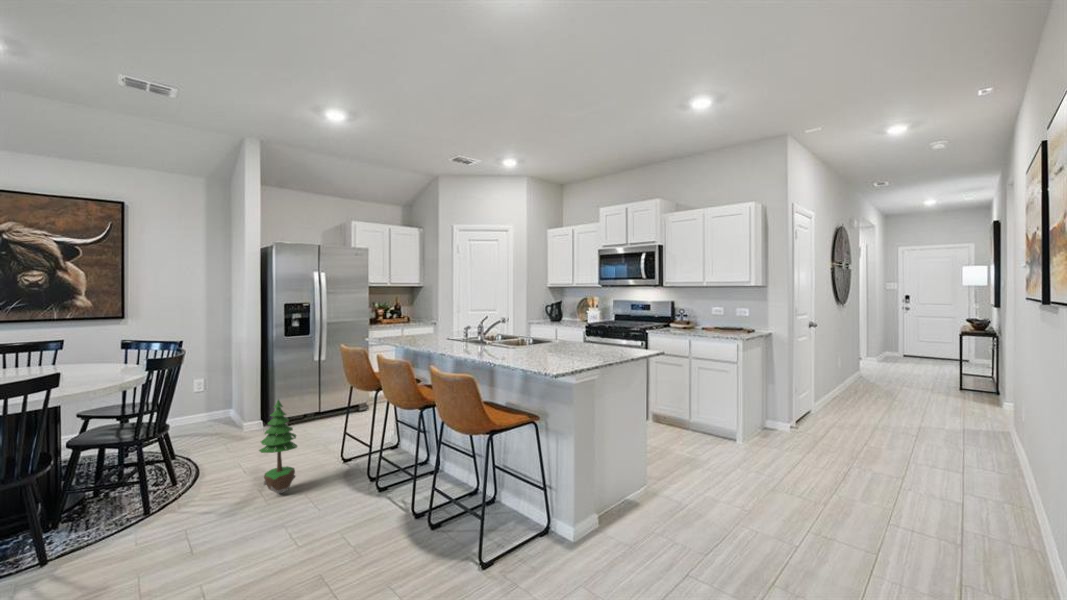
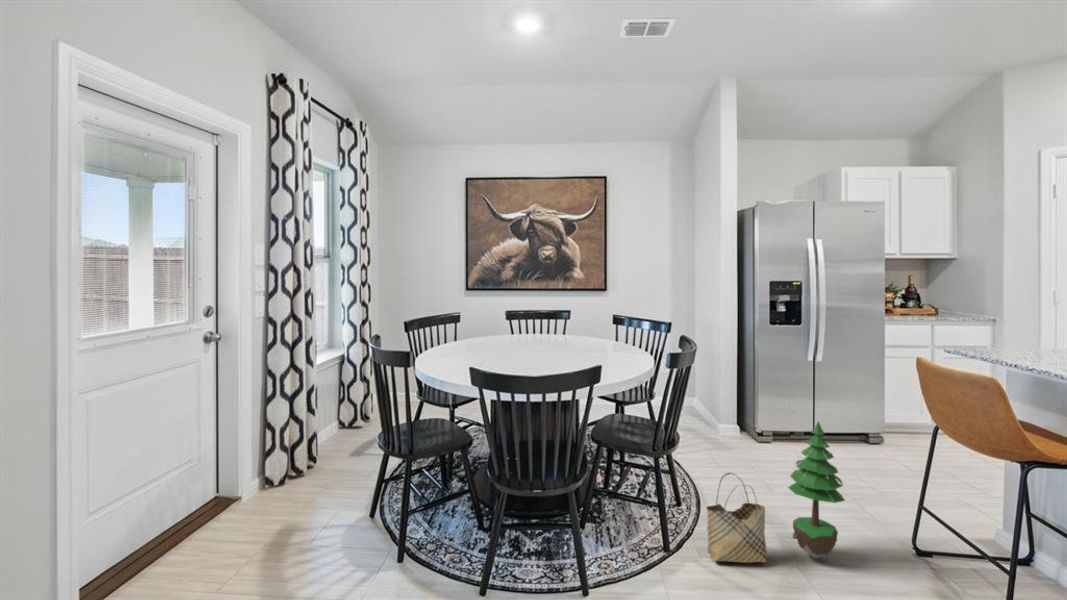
woven basket: none [185,451,240,522] -> present [707,473,767,563]

